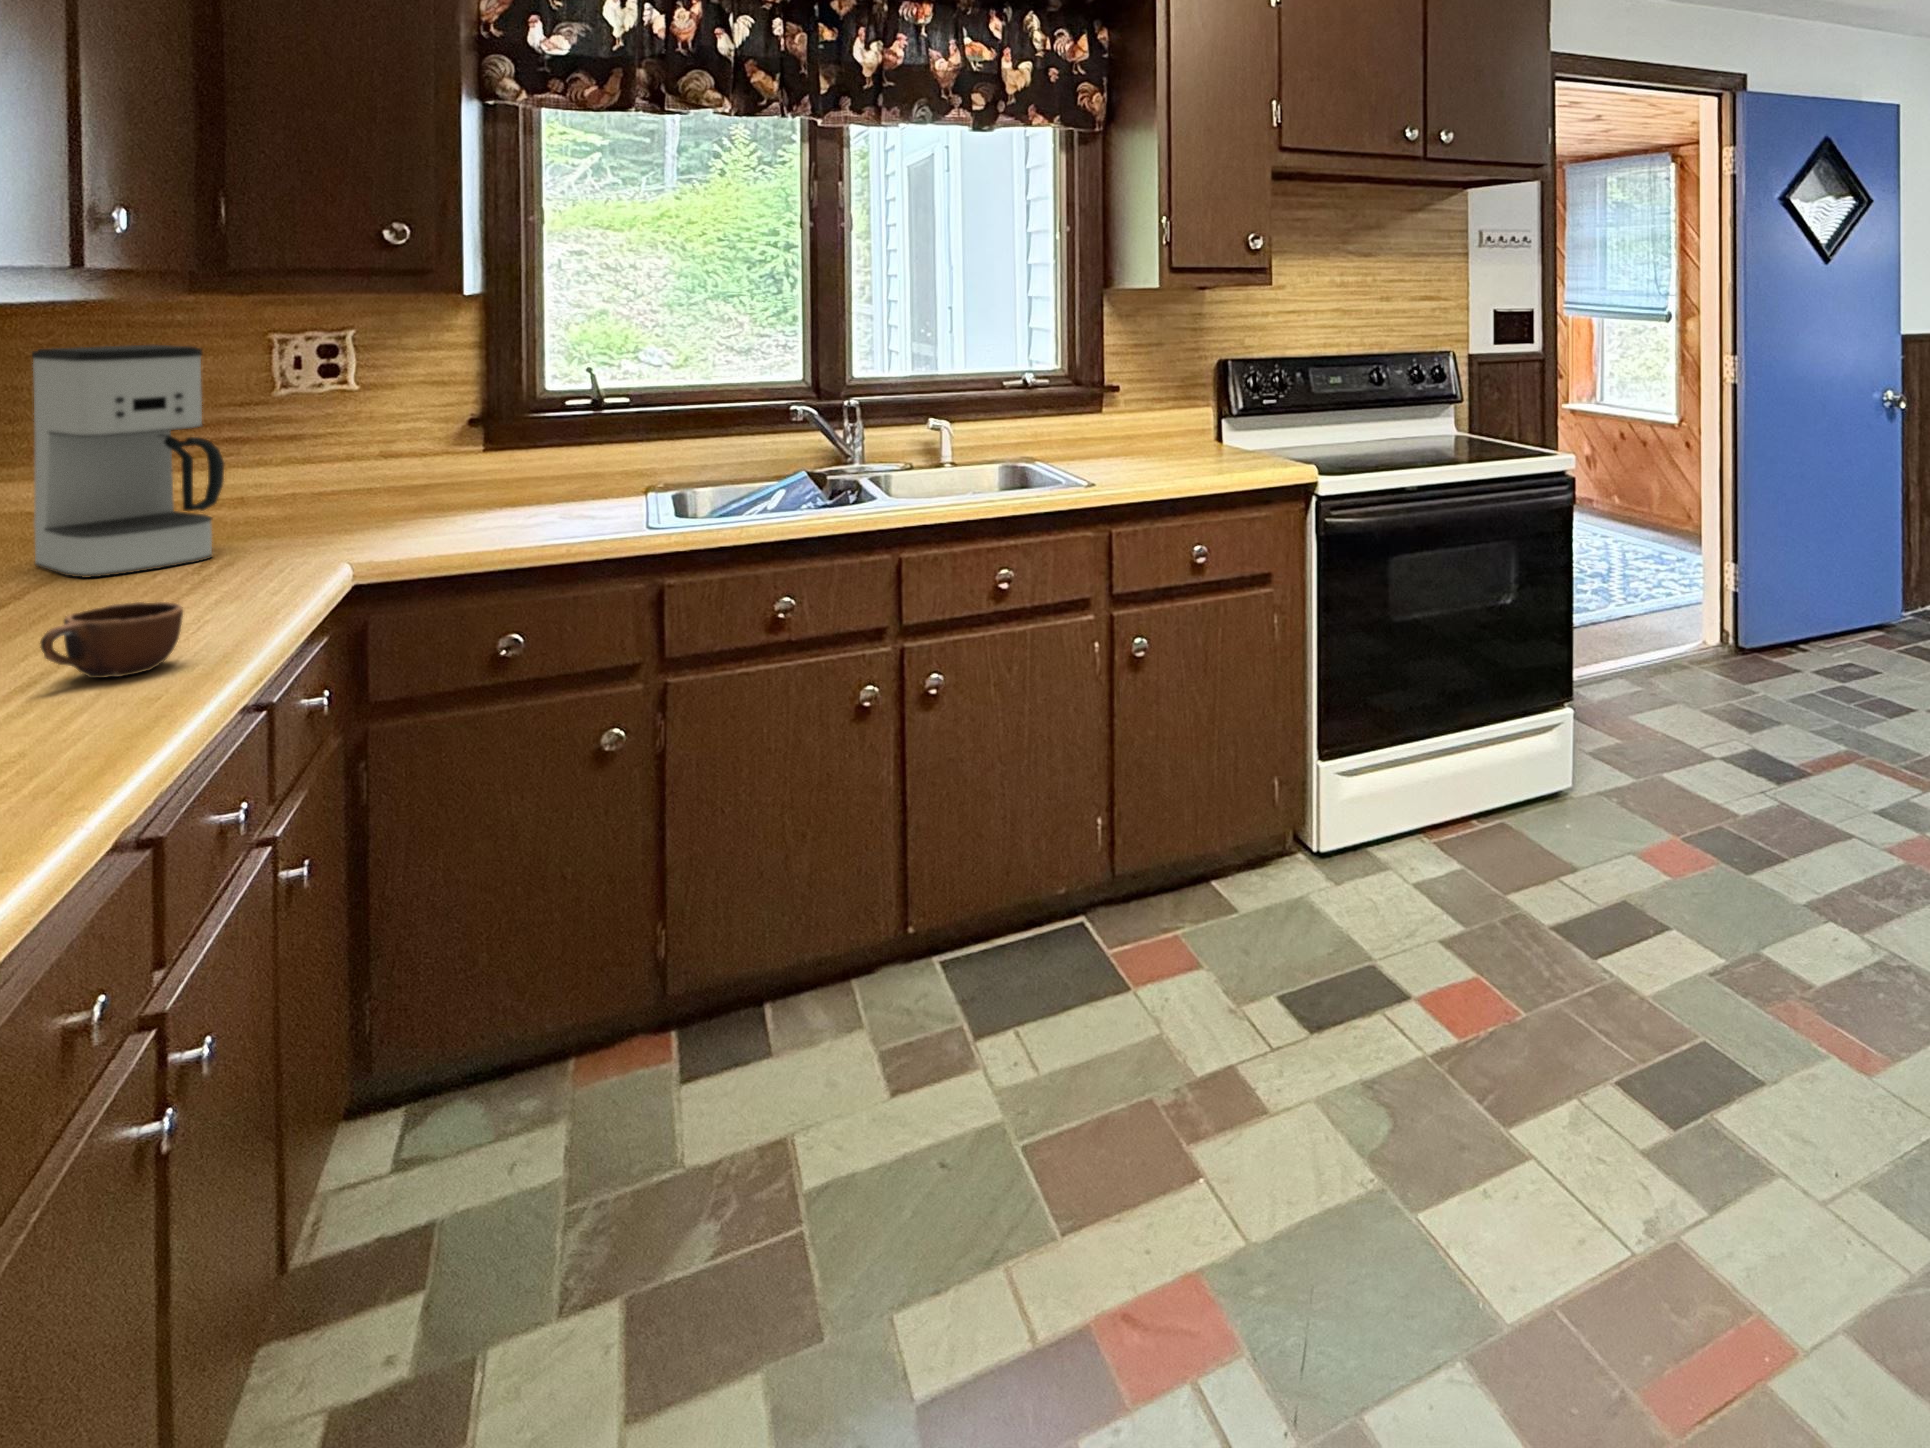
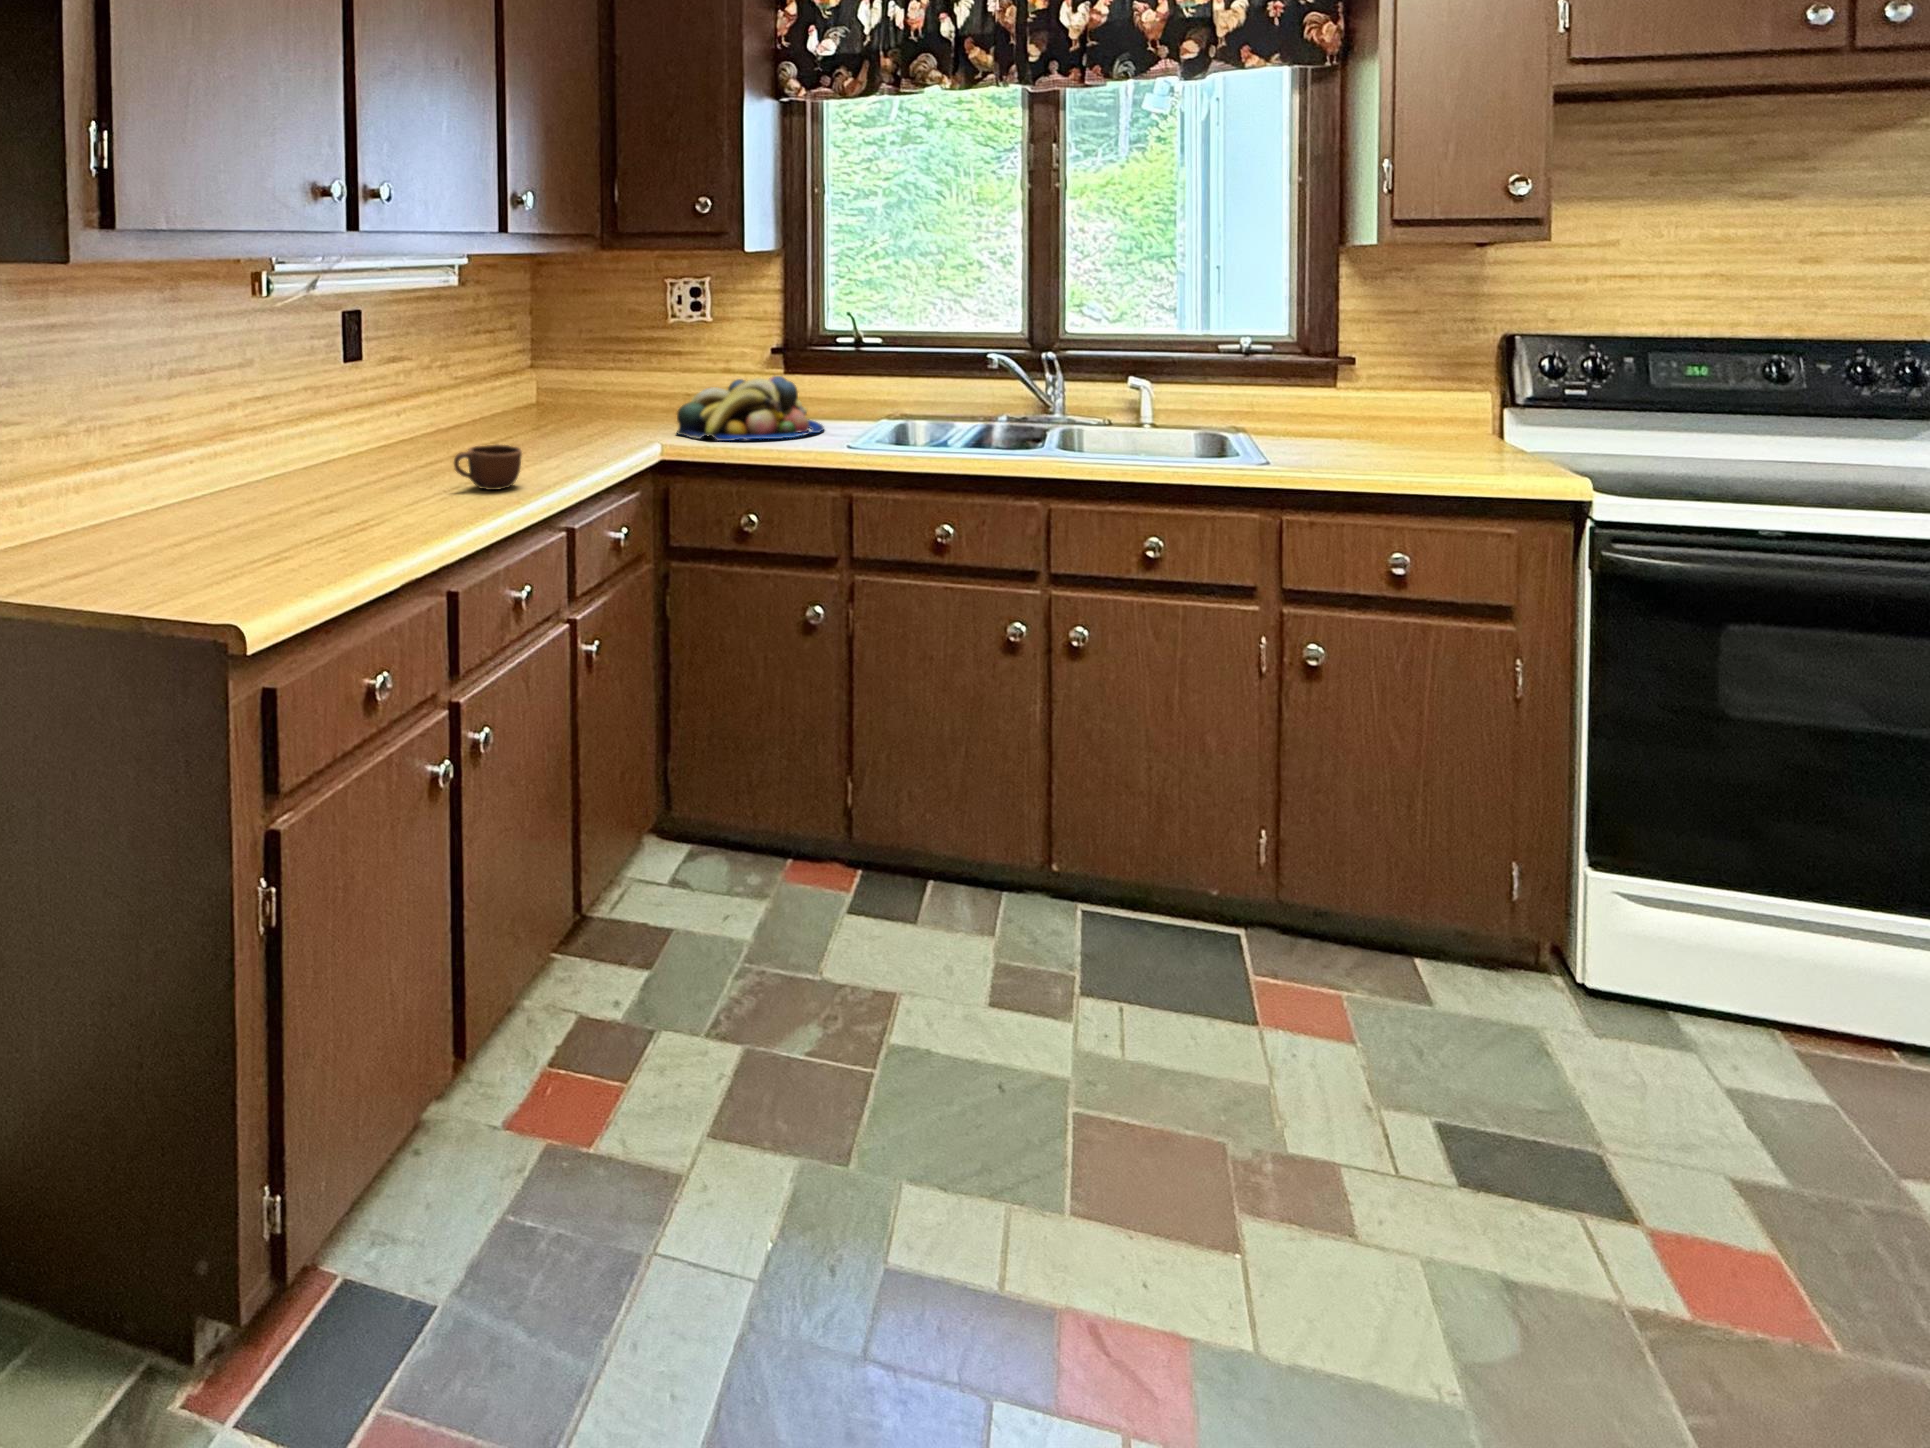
coffee maker: present [32,345,224,577] -> none [540,284,624,432]
fruit bowl: none [348,455,585,551] -> present [677,376,824,441]

